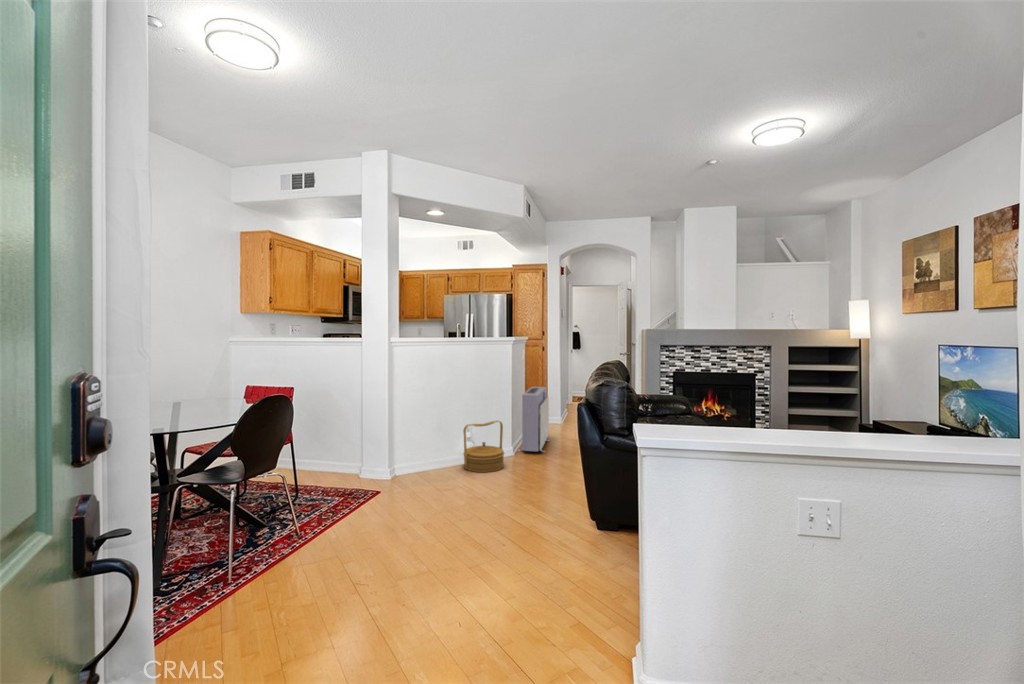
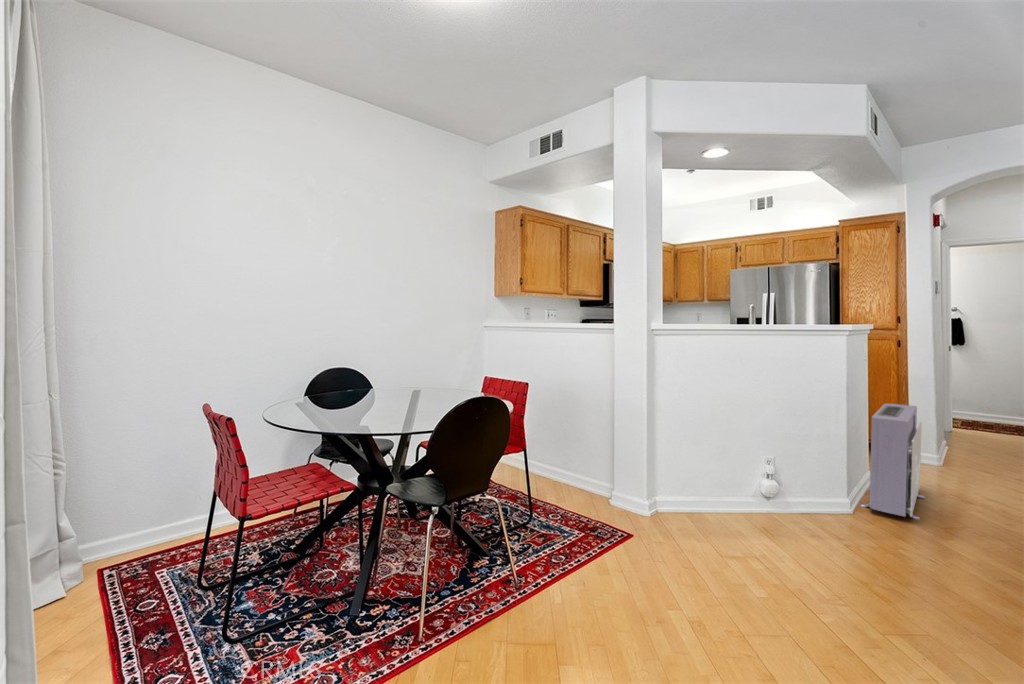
woven basket: present [463,421,504,472] -> none [762,456,838,540]

